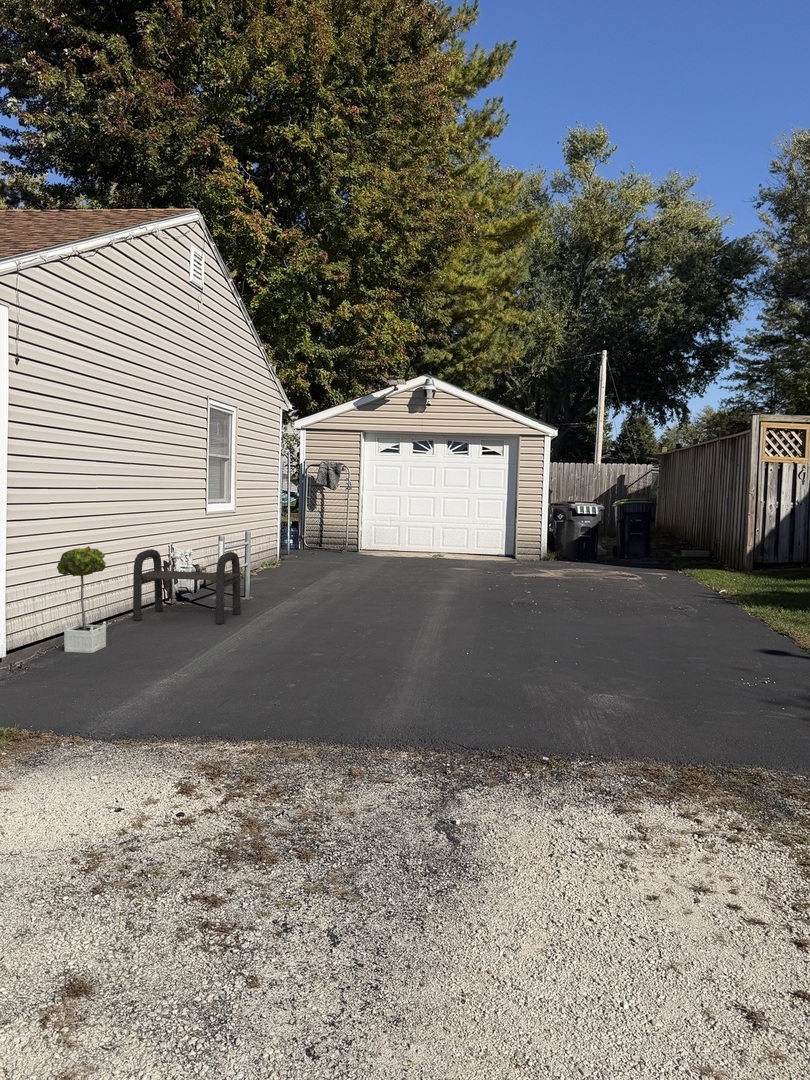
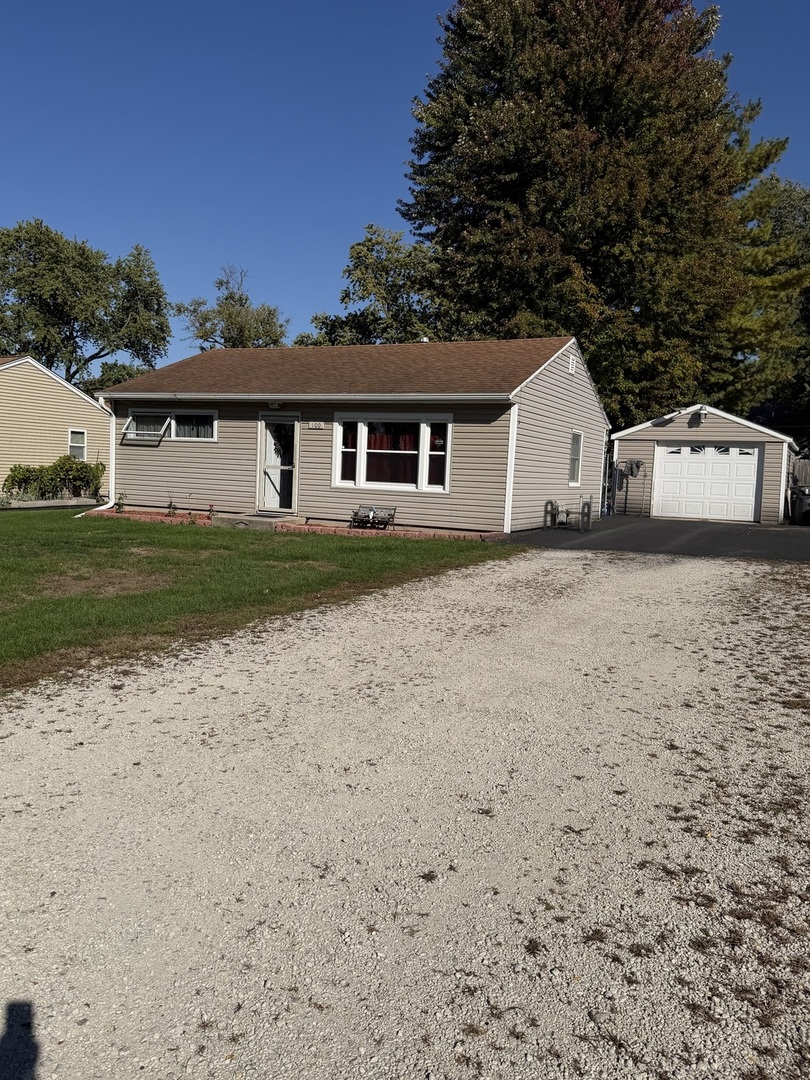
potted tree: present [57,546,106,653] -> none [525,494,543,536]

